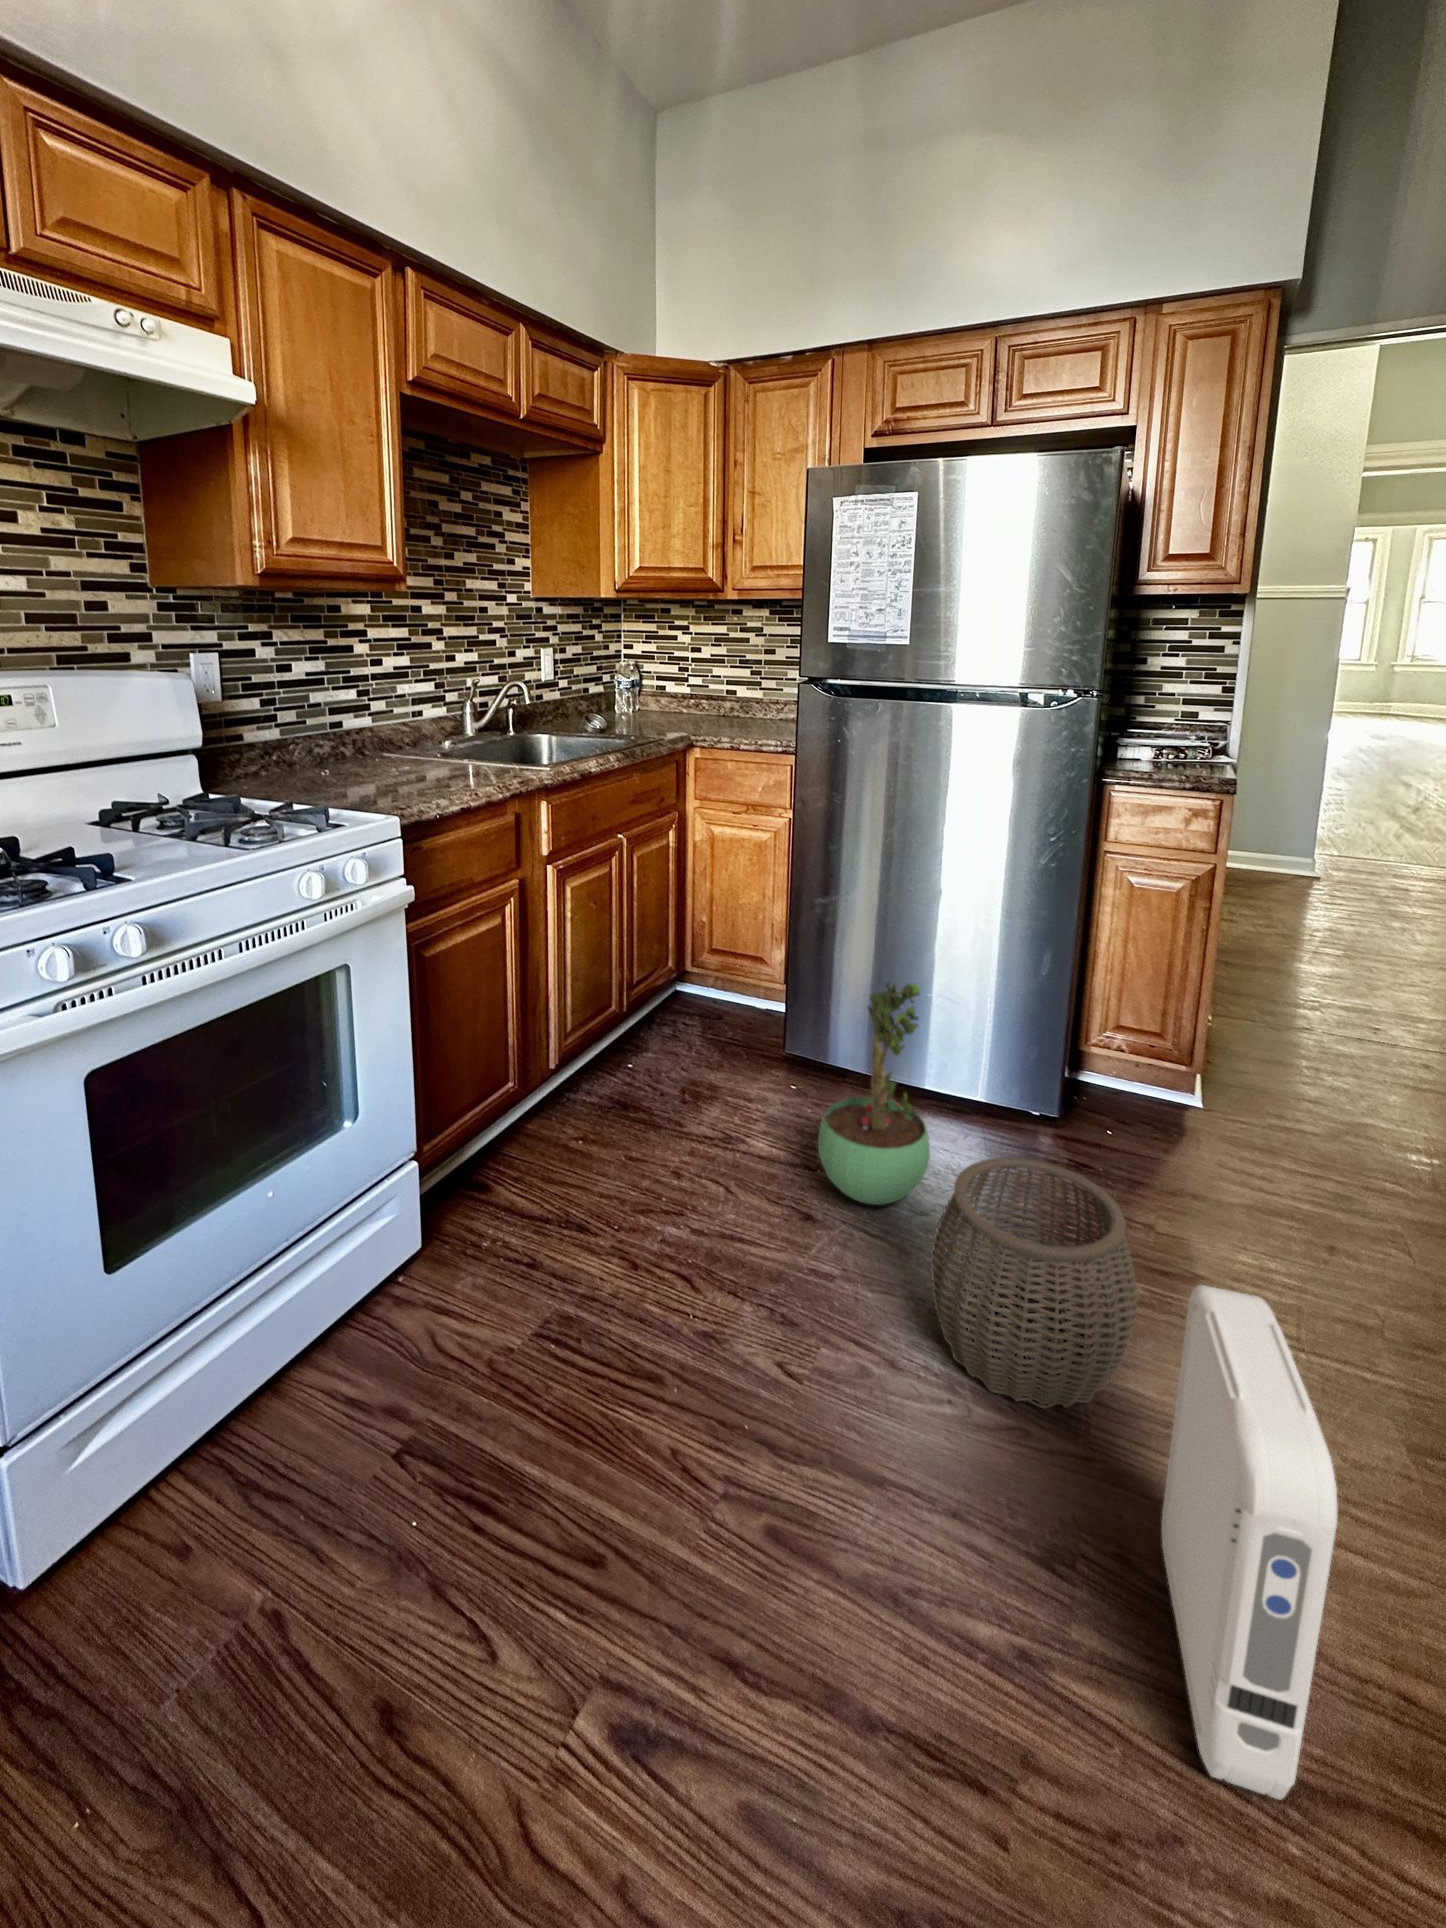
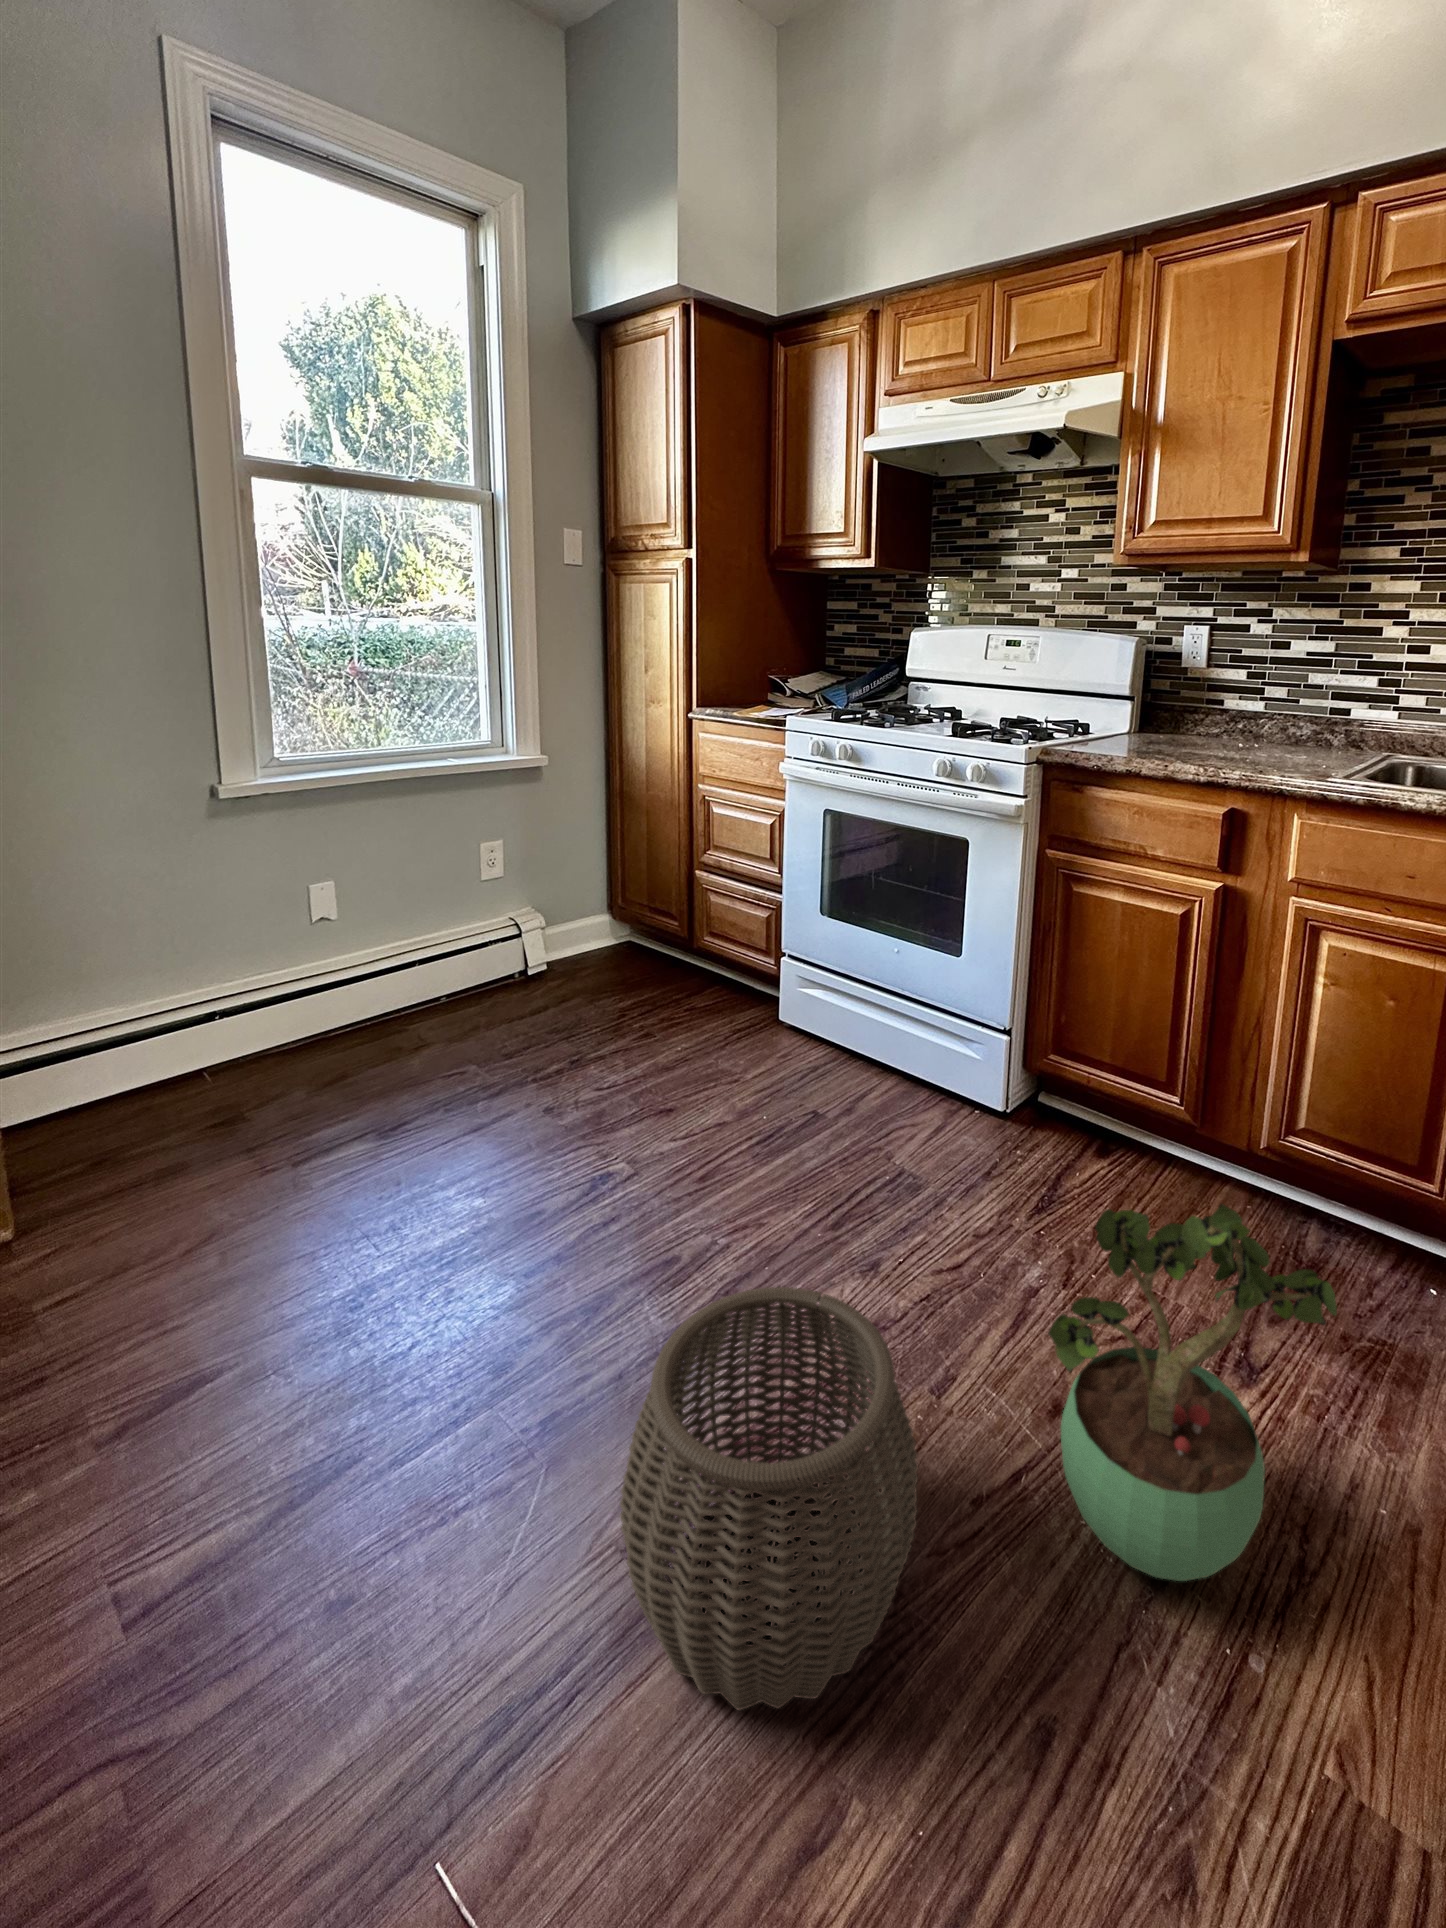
air purifier: present [1162,1285,1337,1800] -> none [251,1162,474,1597]

